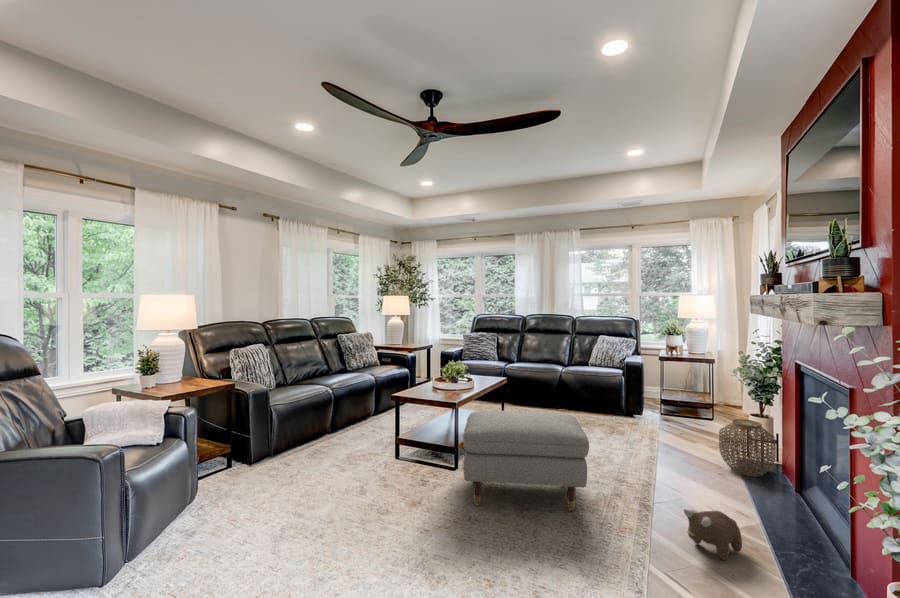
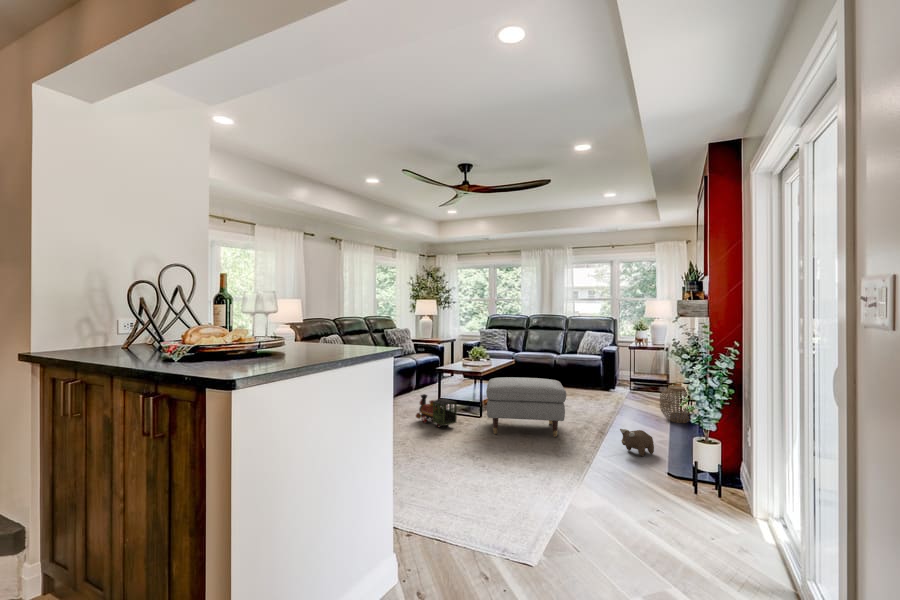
toy train: none [359,436,420,492] -> present [416,394,457,428]

